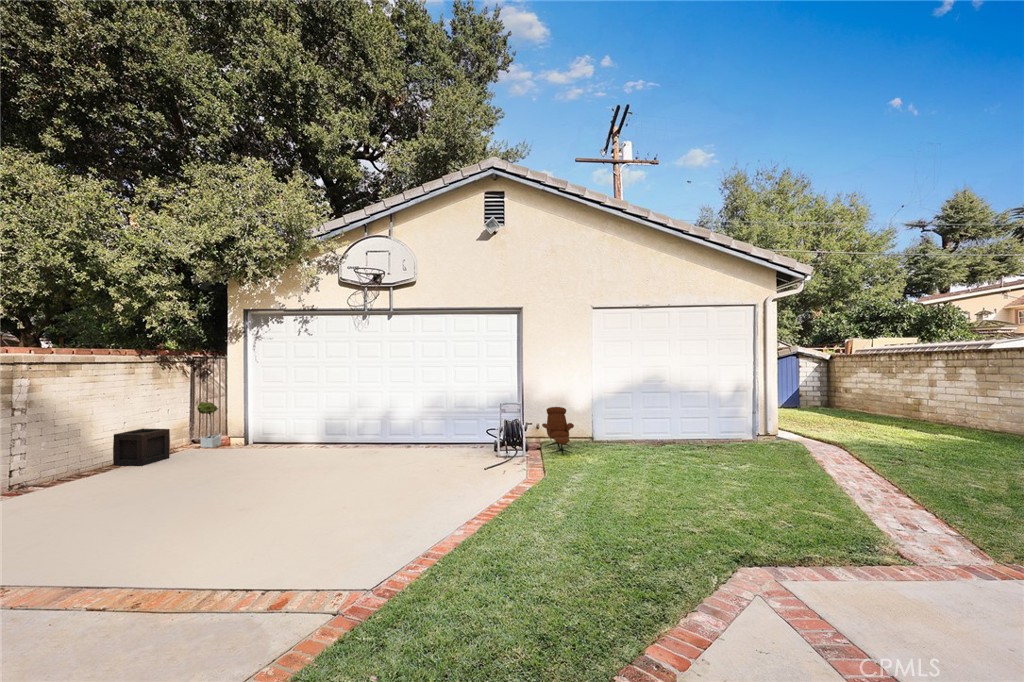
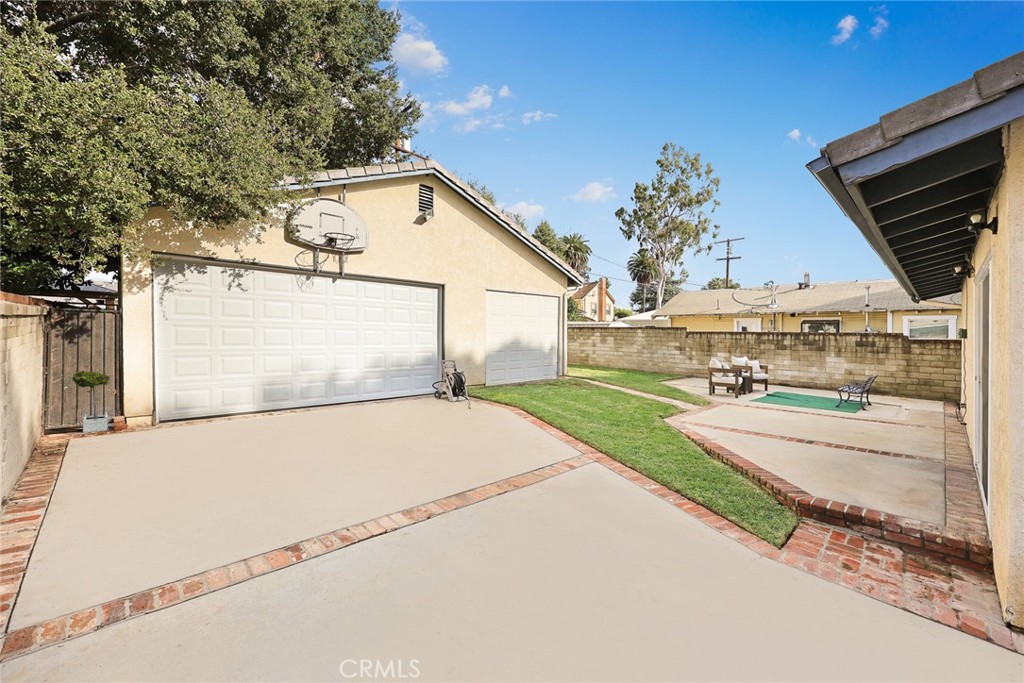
lounge chair: present [542,407,574,454] -> none [461,362,491,394]
wooden crate: present [113,429,170,466] -> none [12,407,87,465]

